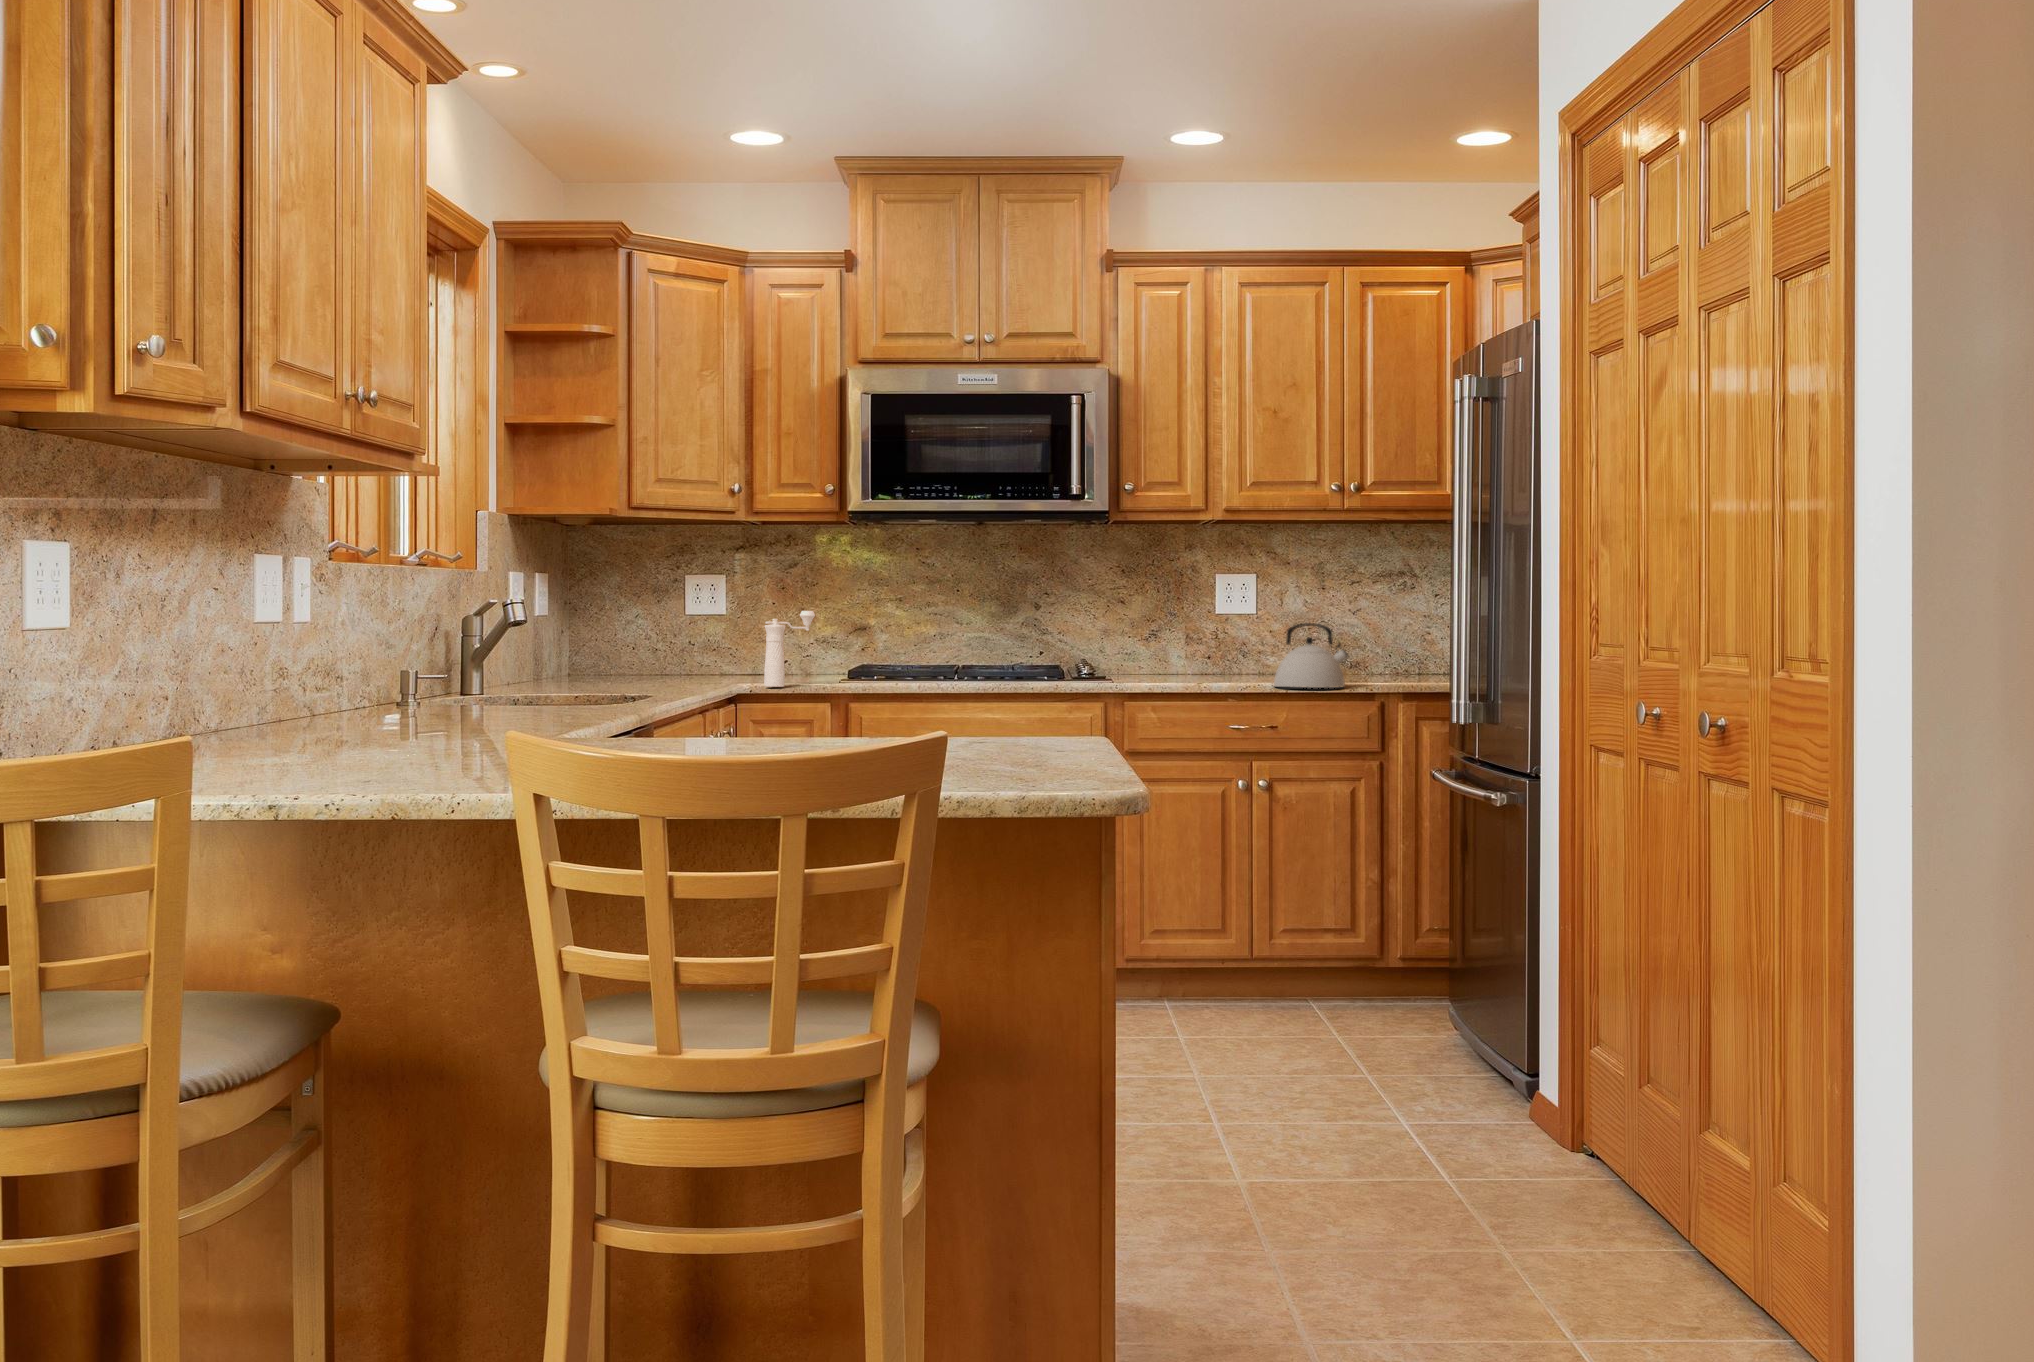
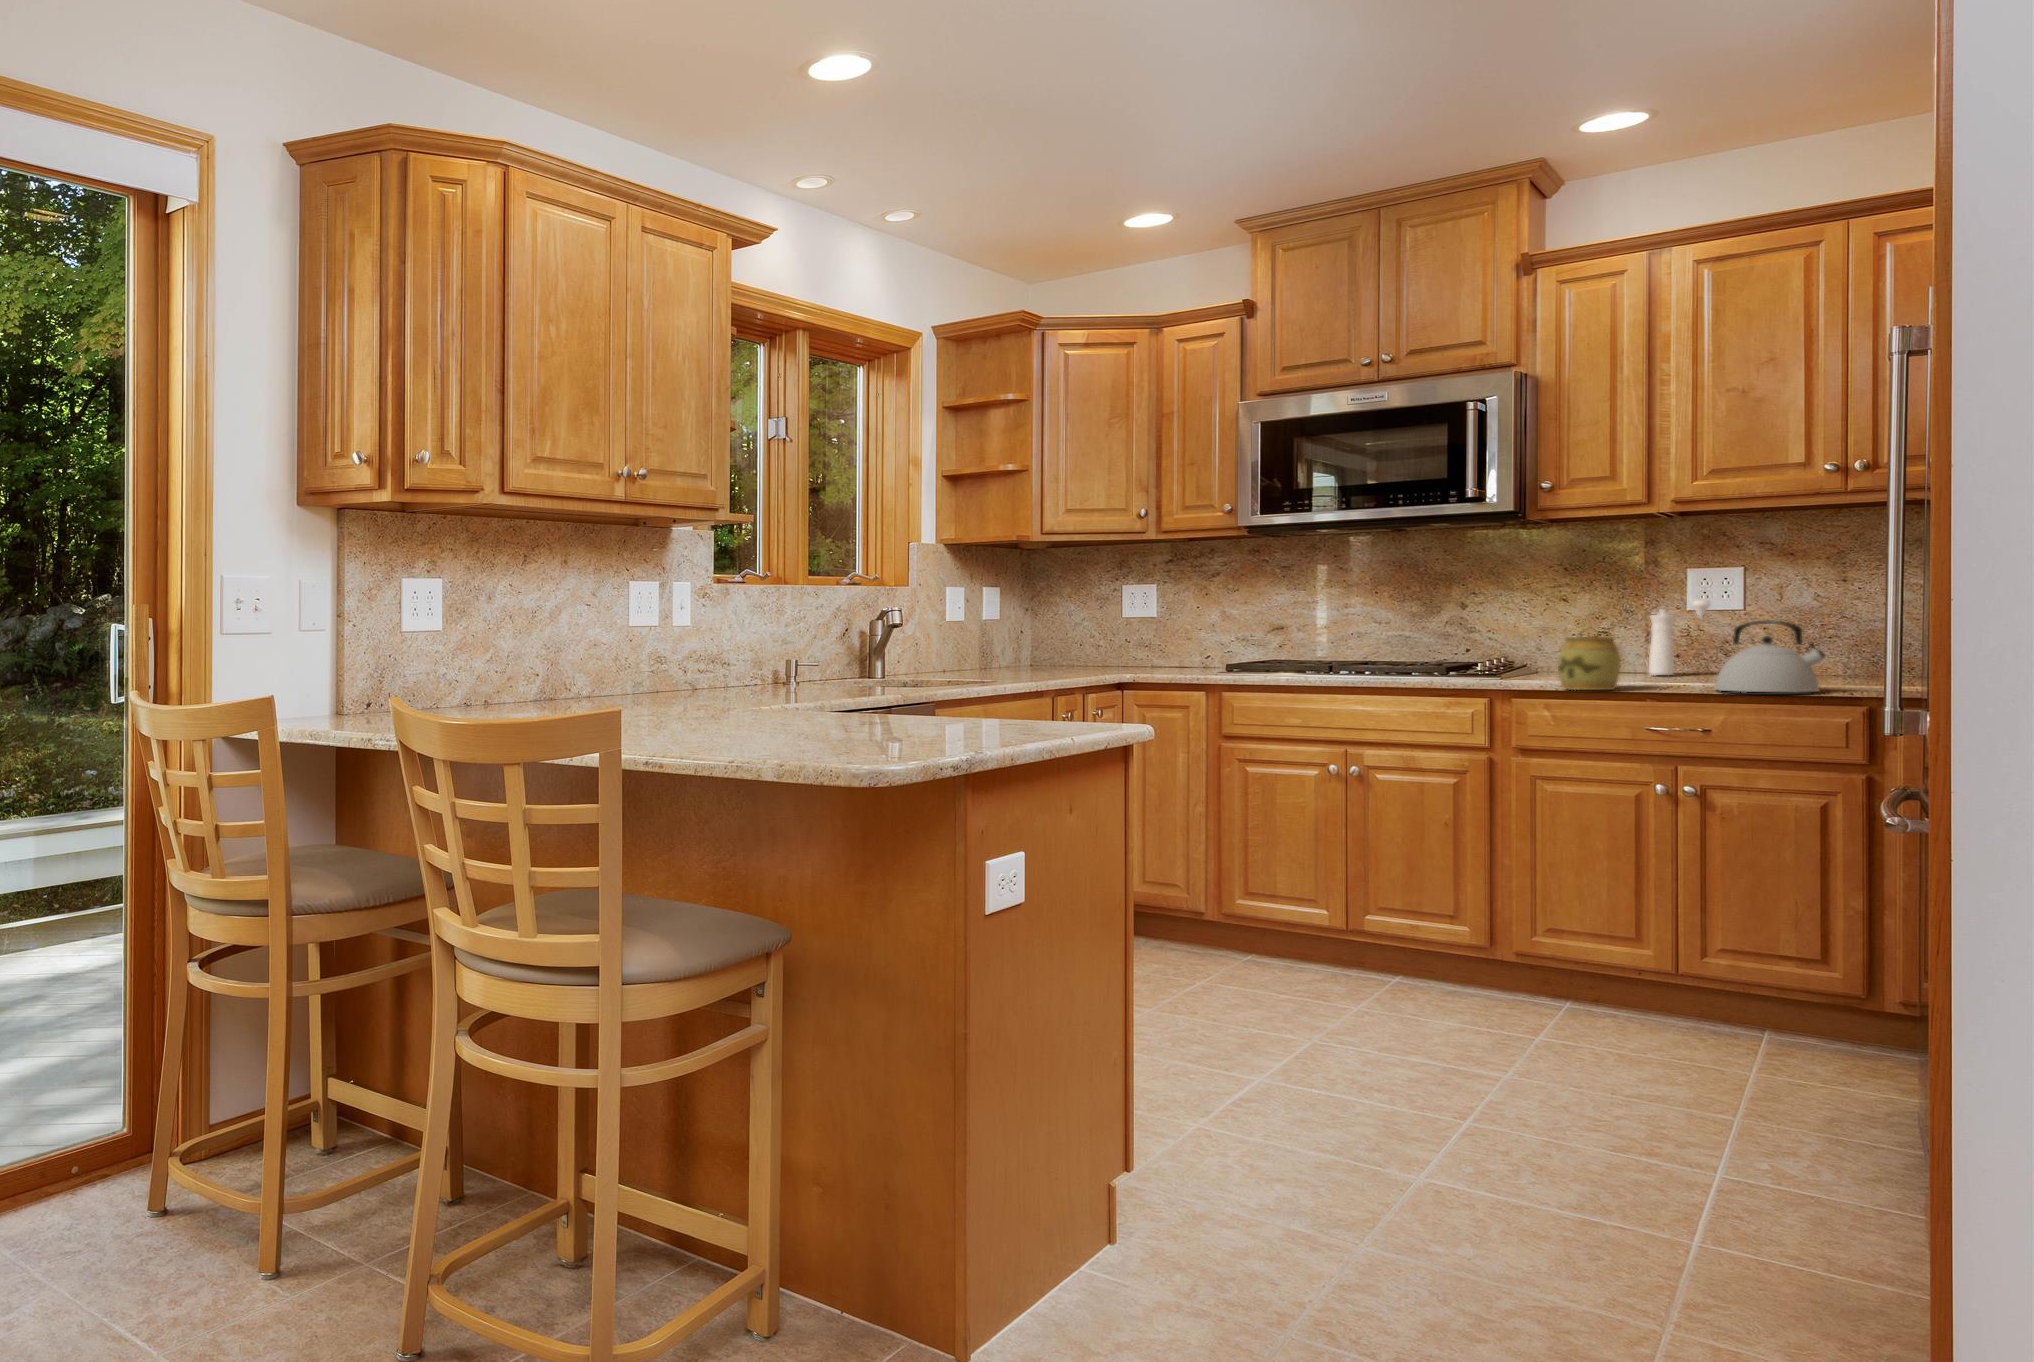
pepper mill: present [764,611,815,687] -> present [1649,600,1710,675]
jar: none [1158,626,1206,688] -> present [1558,627,1621,690]

